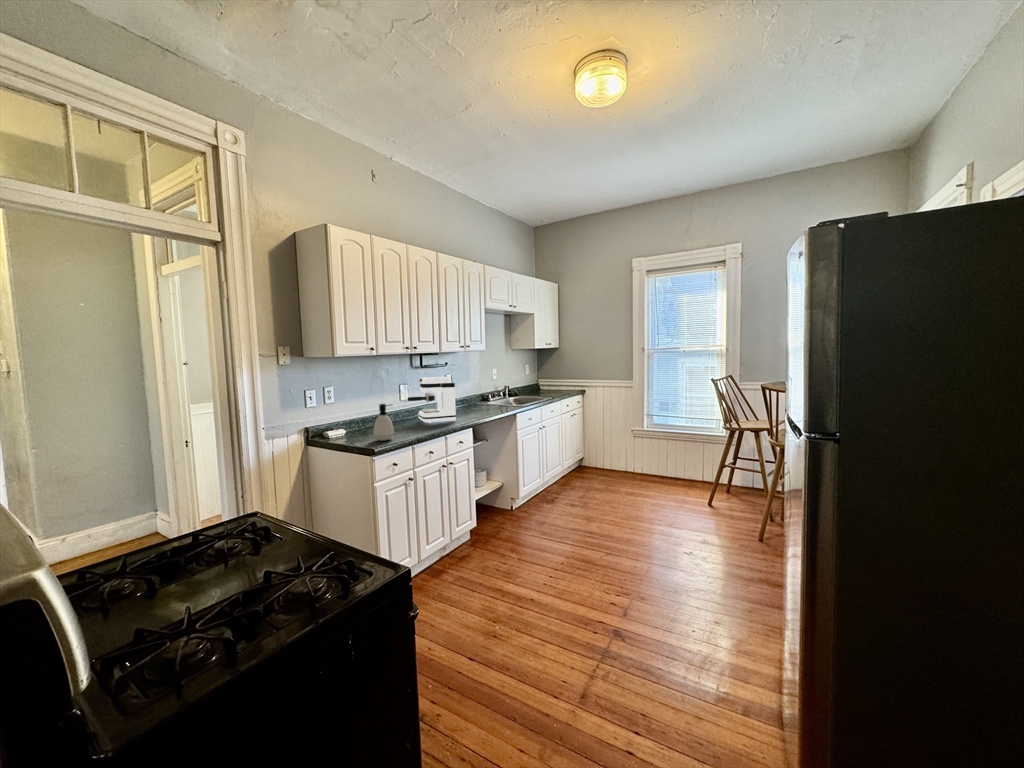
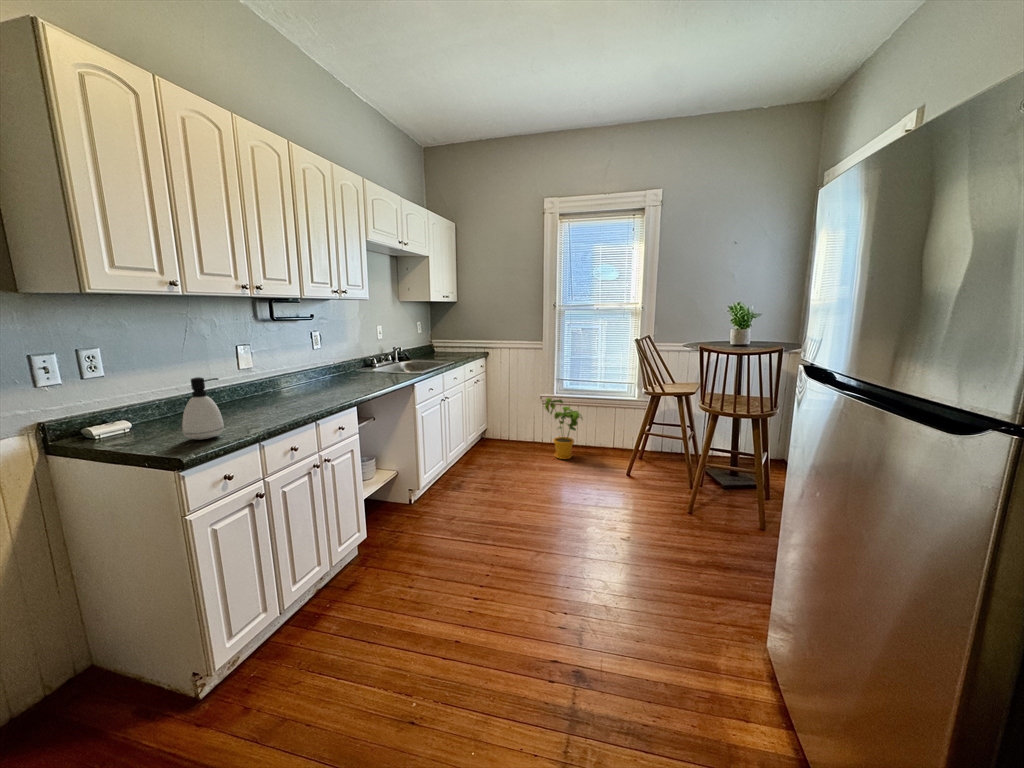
coffee maker: present [408,377,456,423] -> none [251,334,331,403]
house plant: none [631,431,668,487] -> present [545,398,582,459]

